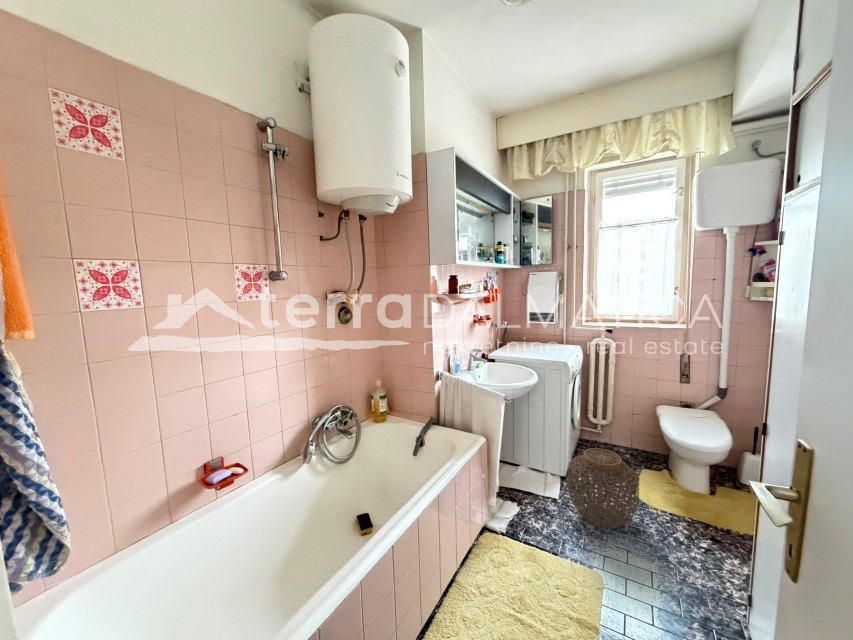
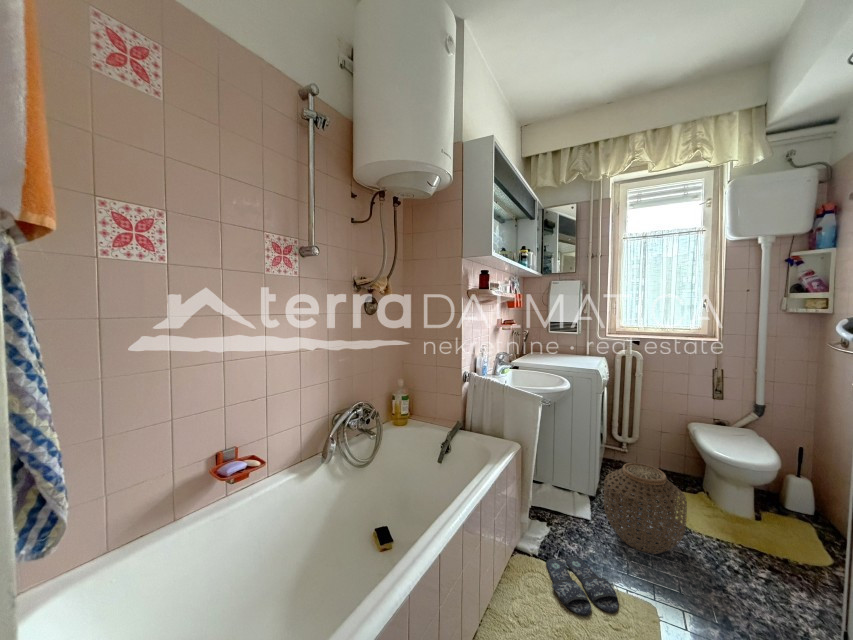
slippers: none [511,534,569,585] -> present [546,557,618,616]

